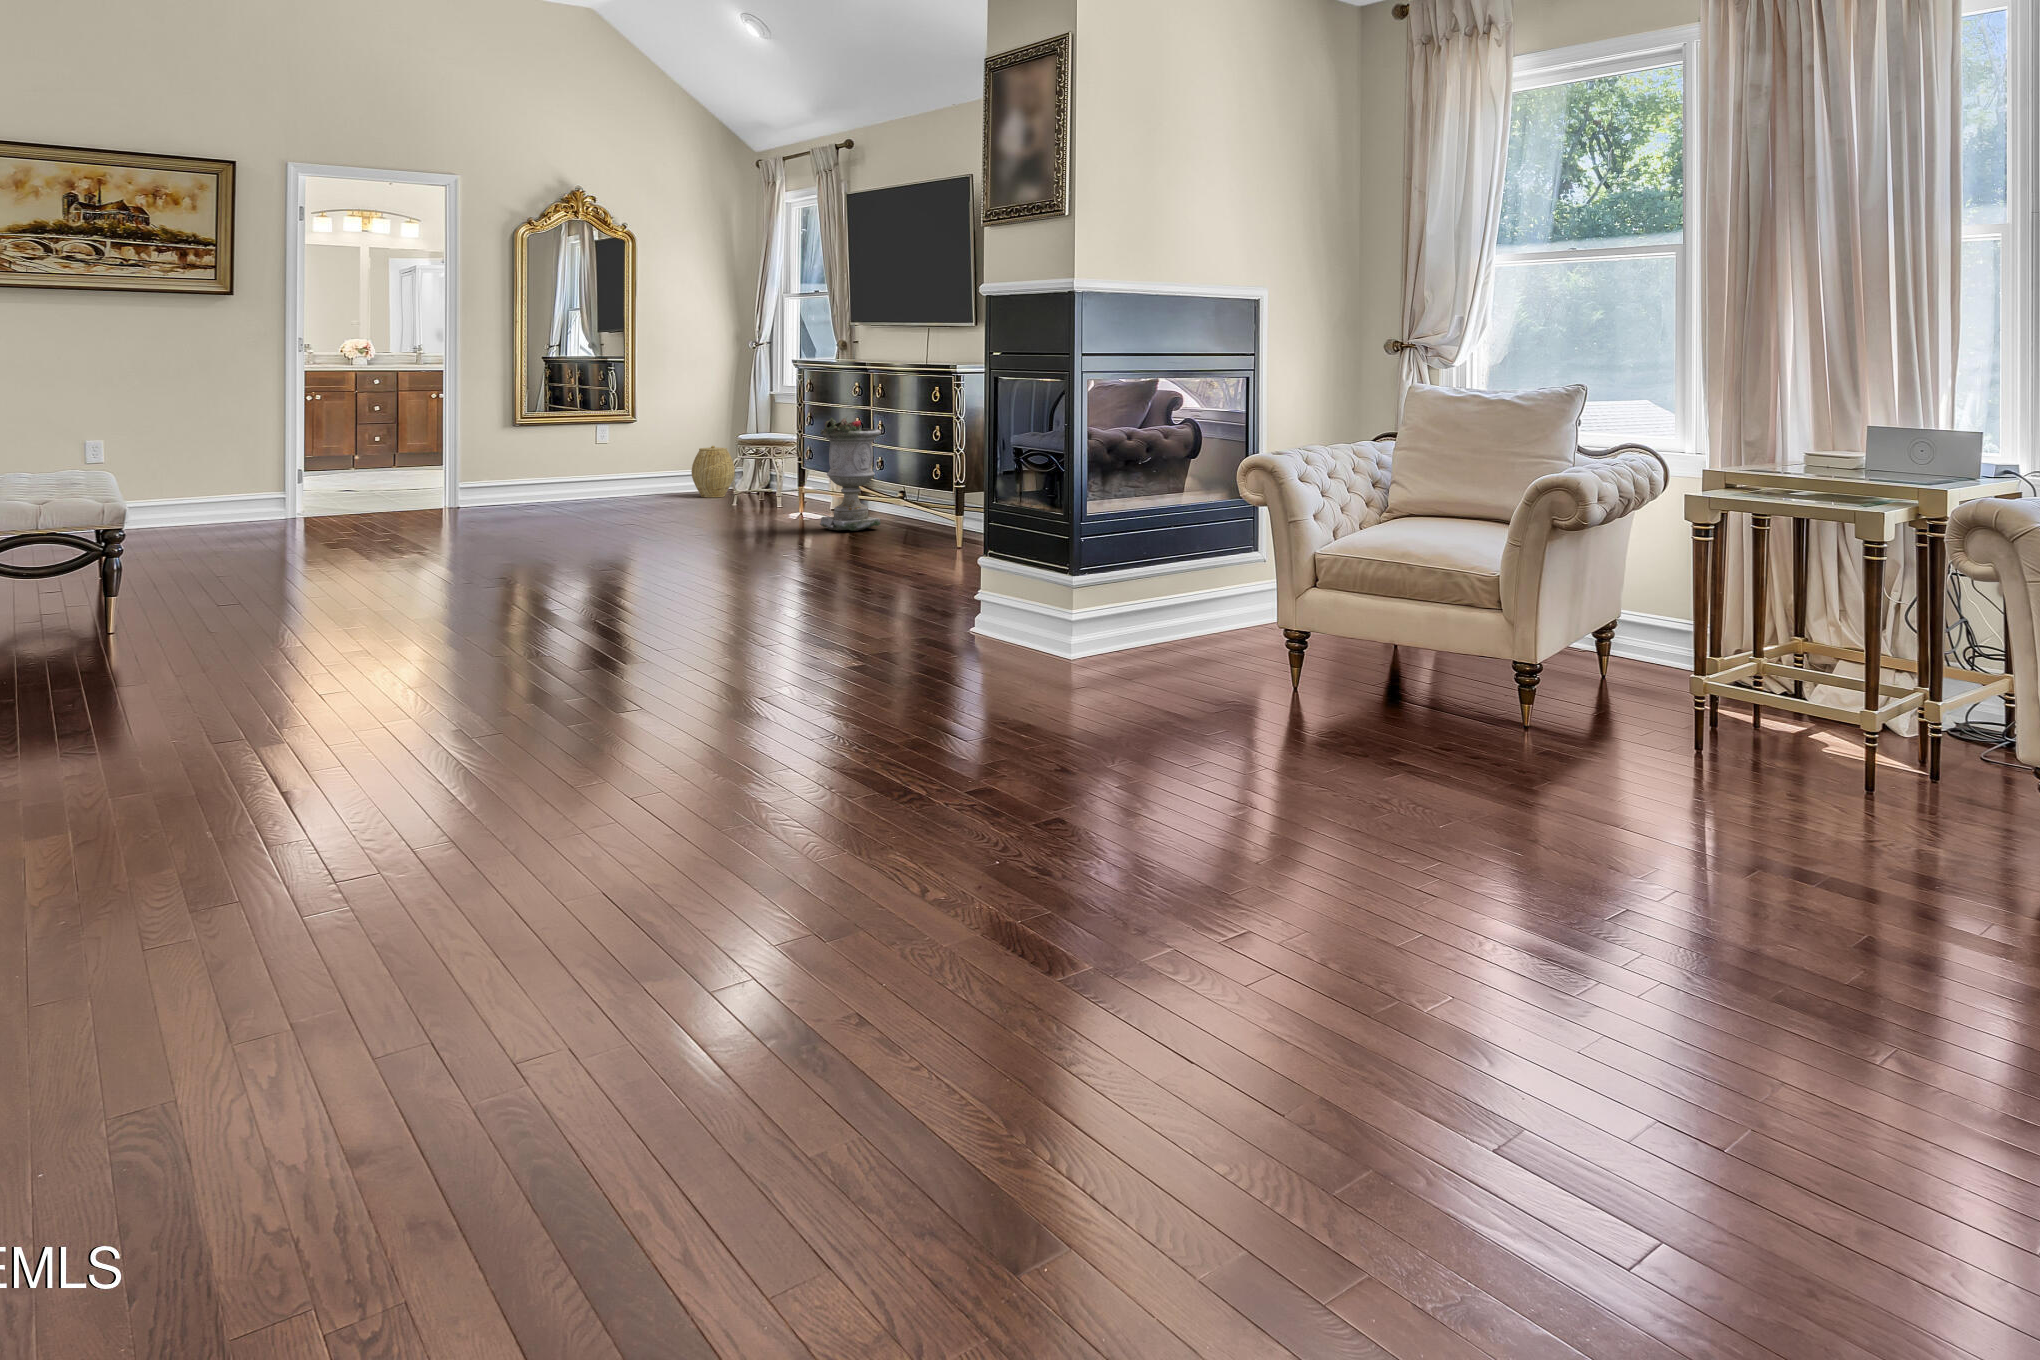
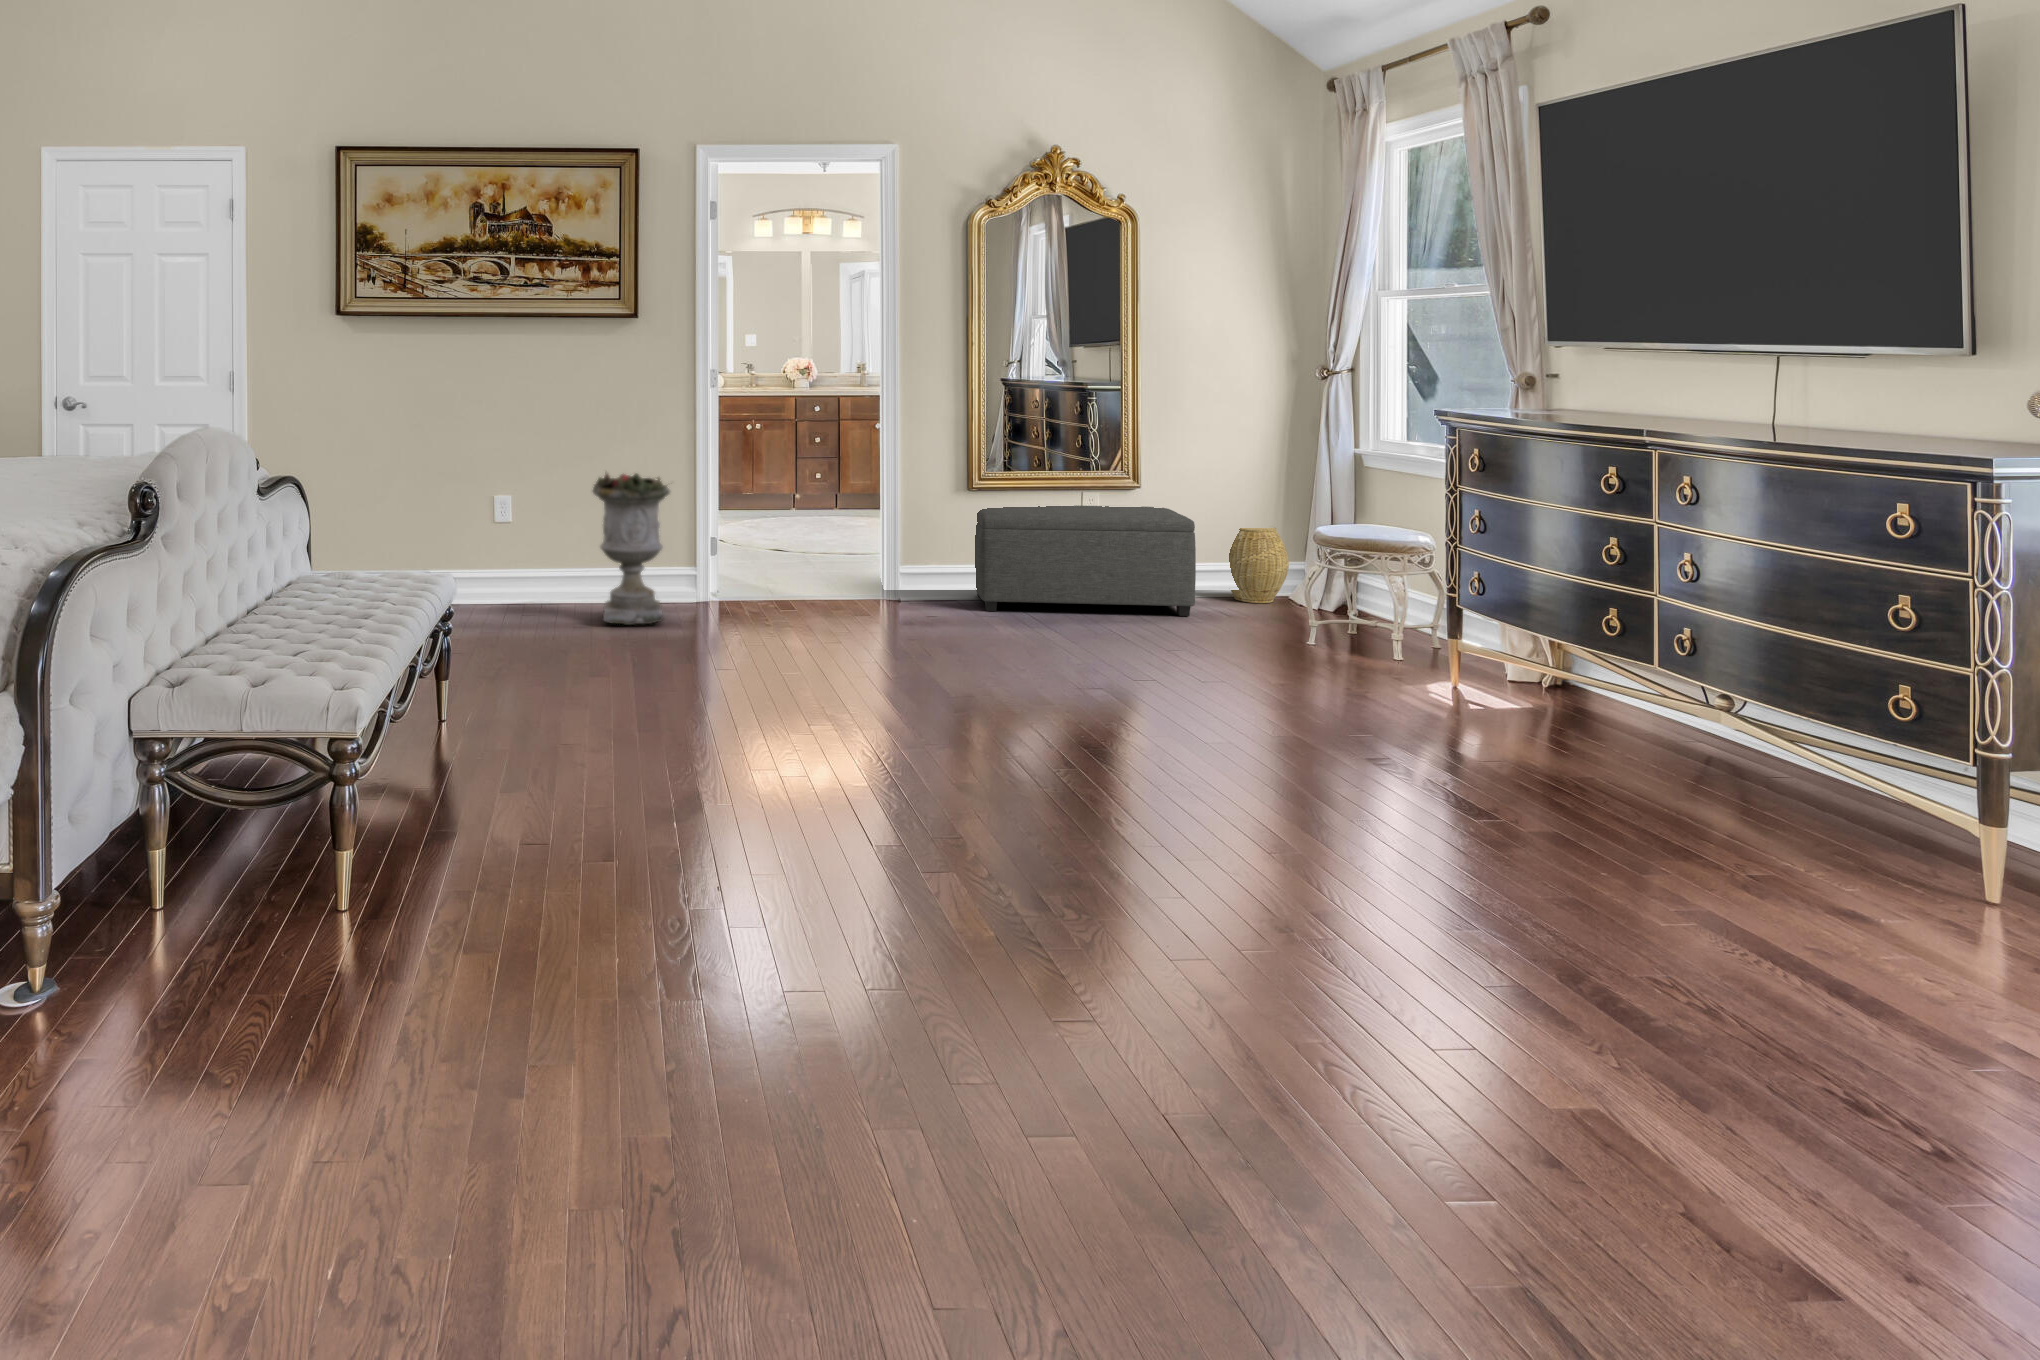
planter: present [820,417,881,531] -> present [593,474,670,625]
ottoman: none [516,437,671,511] -> present [975,505,1196,616]

